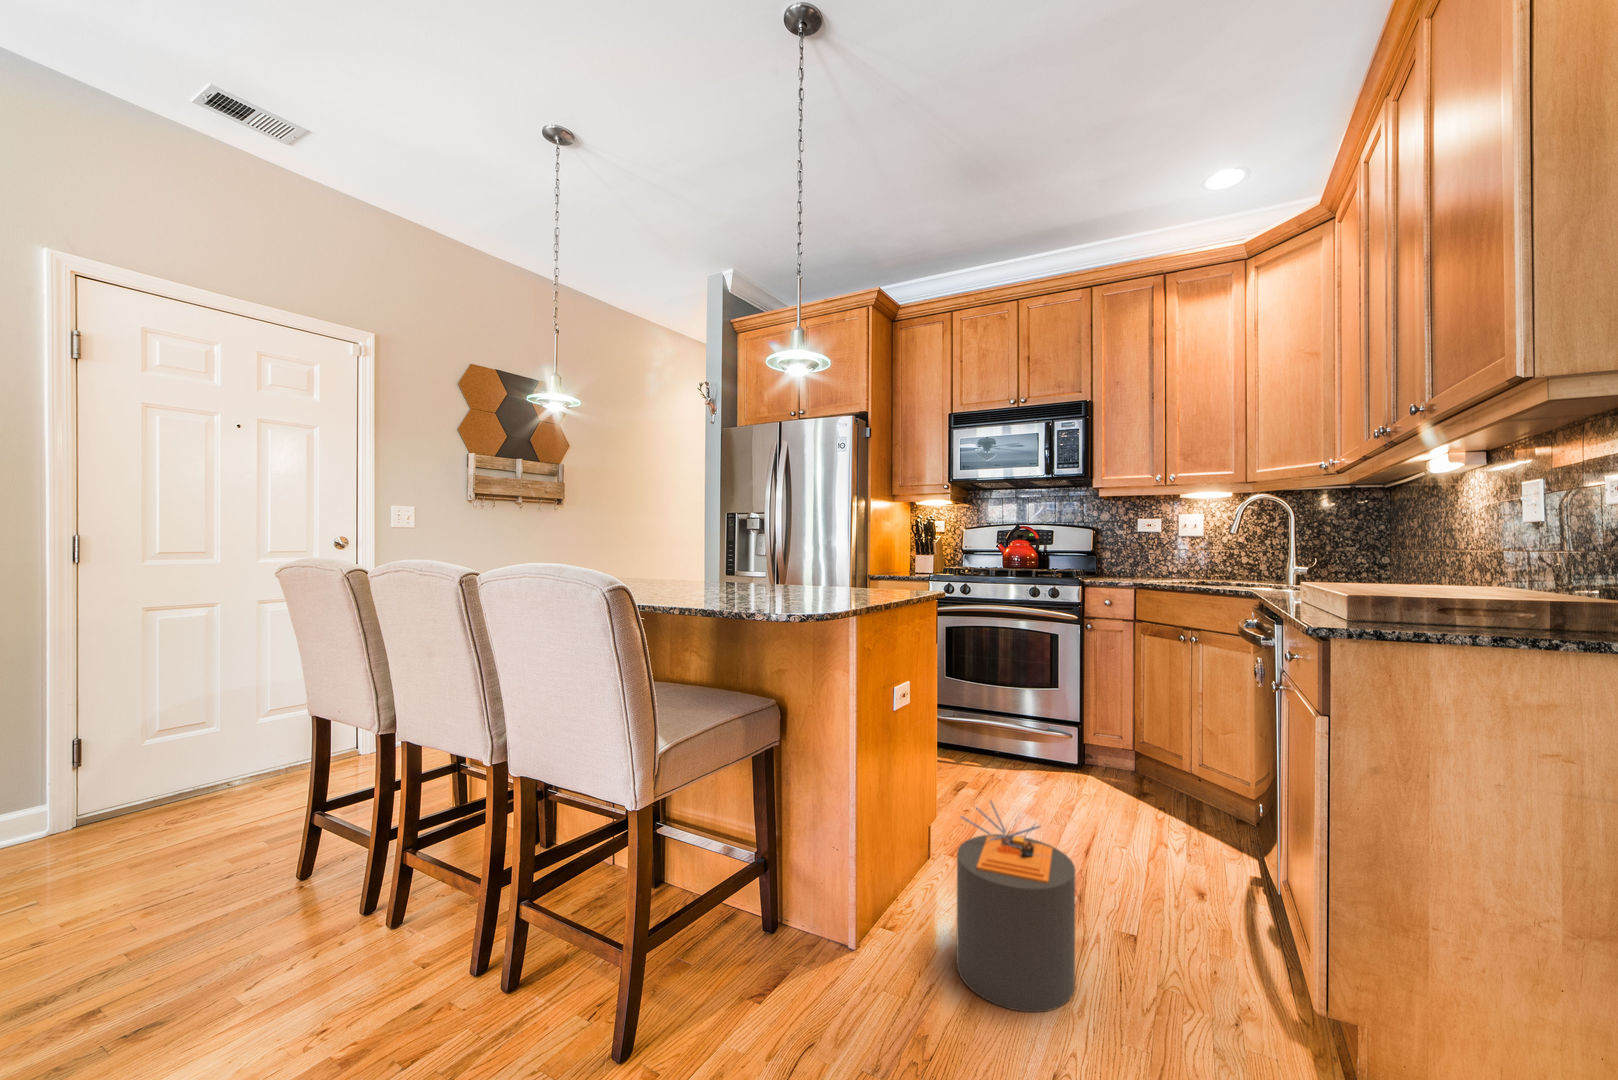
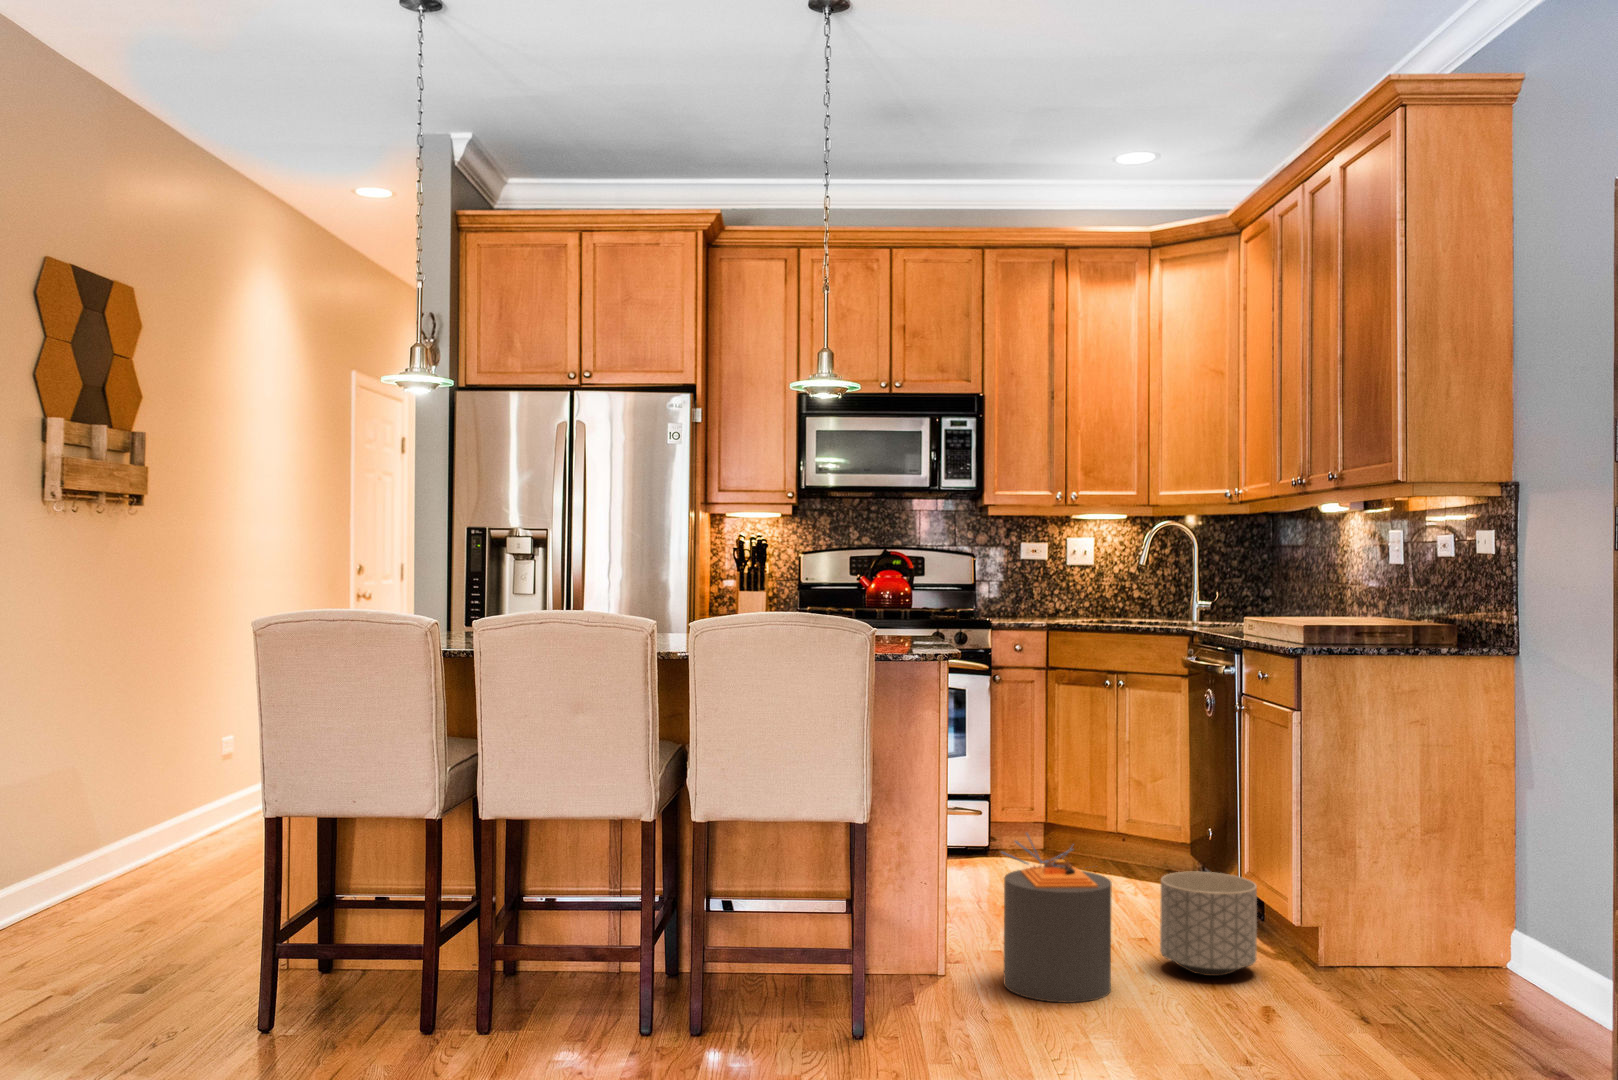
planter: none [1155,864,1282,1014] -> present [1160,872,1257,976]

